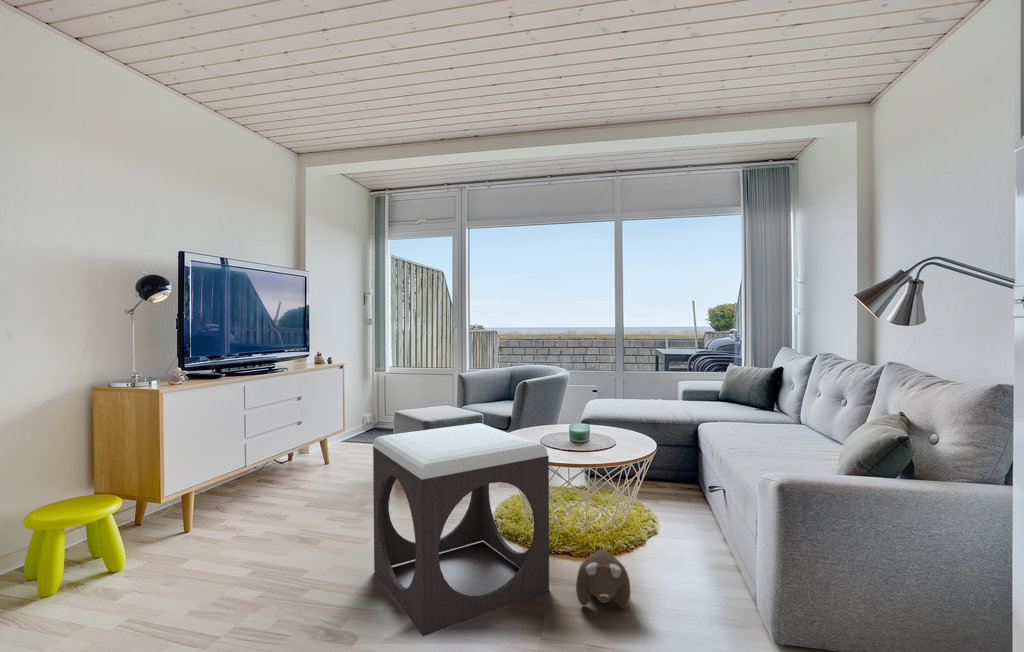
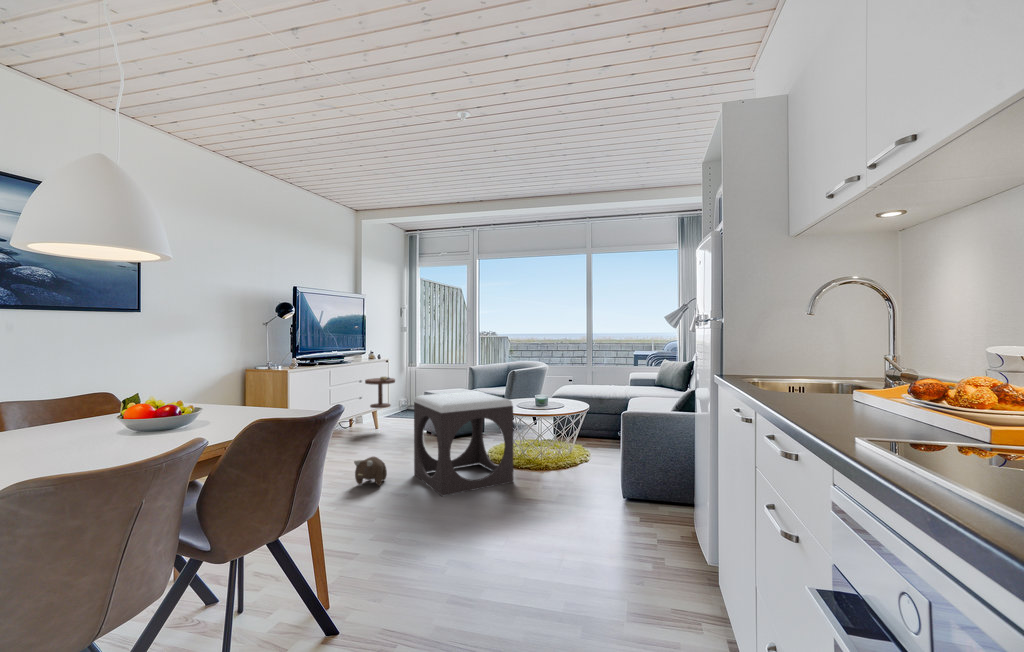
side table: none [306,392,352,473] -> present [365,377,395,408]
plush toy: present [576,550,630,609] -> present [354,457,387,486]

